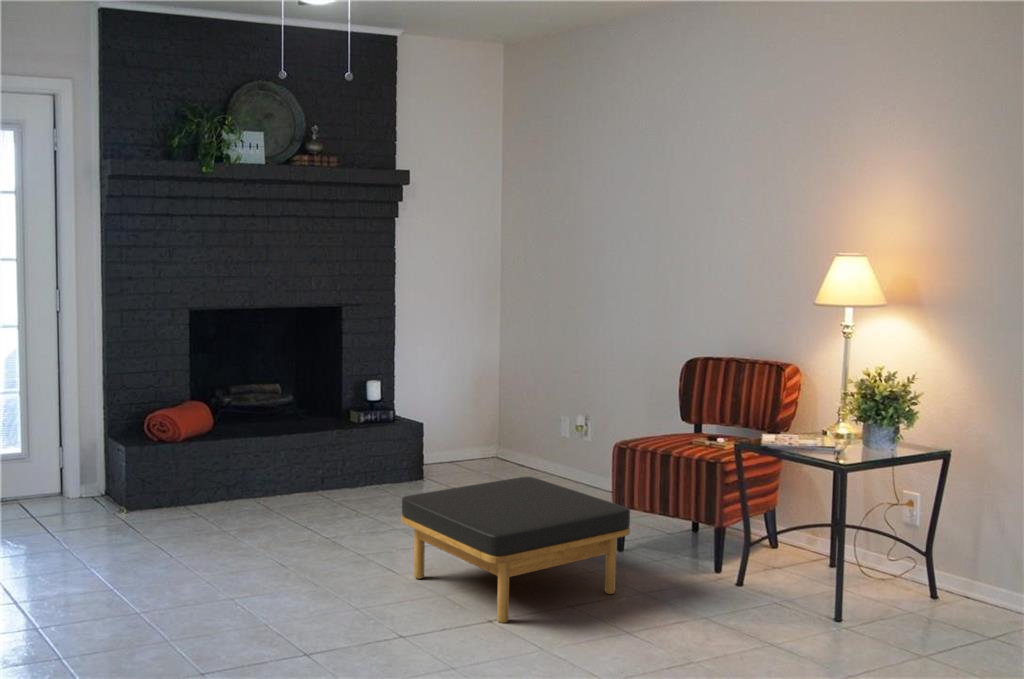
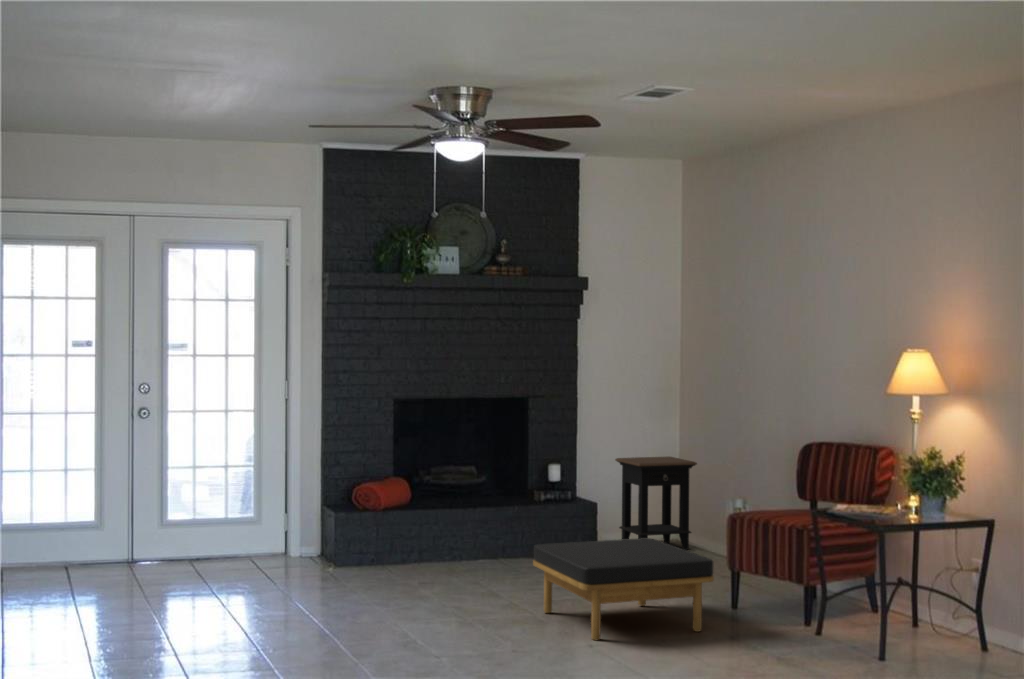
side table: none [435,368,525,473] -> present [615,456,697,550]

